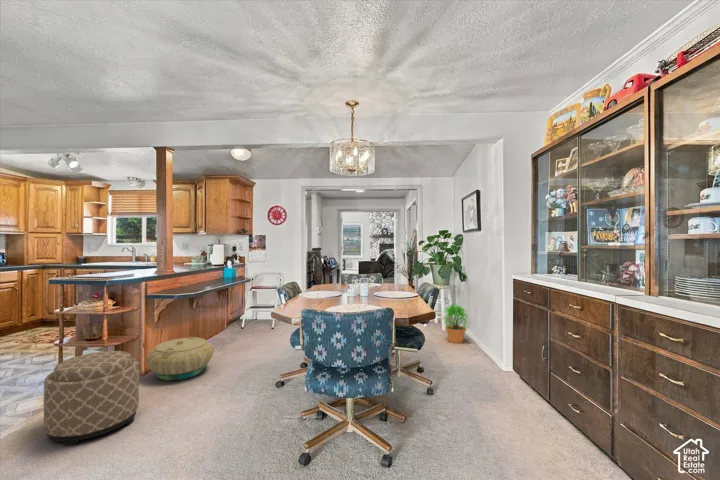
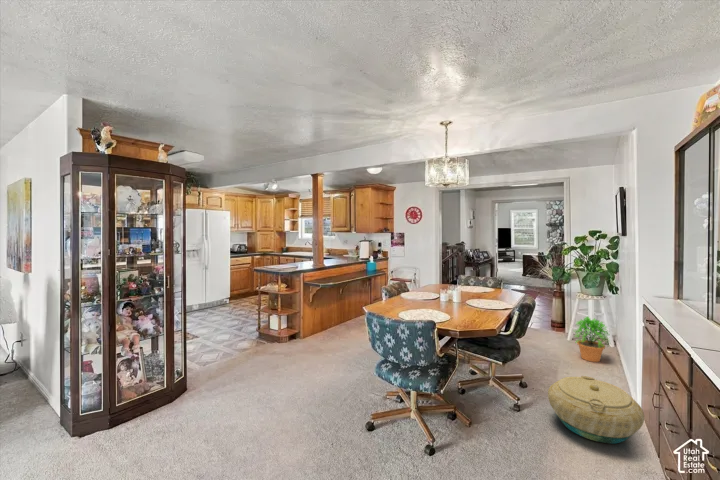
basket: present [146,337,214,380] -> present [548,376,644,443]
ottoman: present [44,351,139,446] -> none [238,321,288,377]

